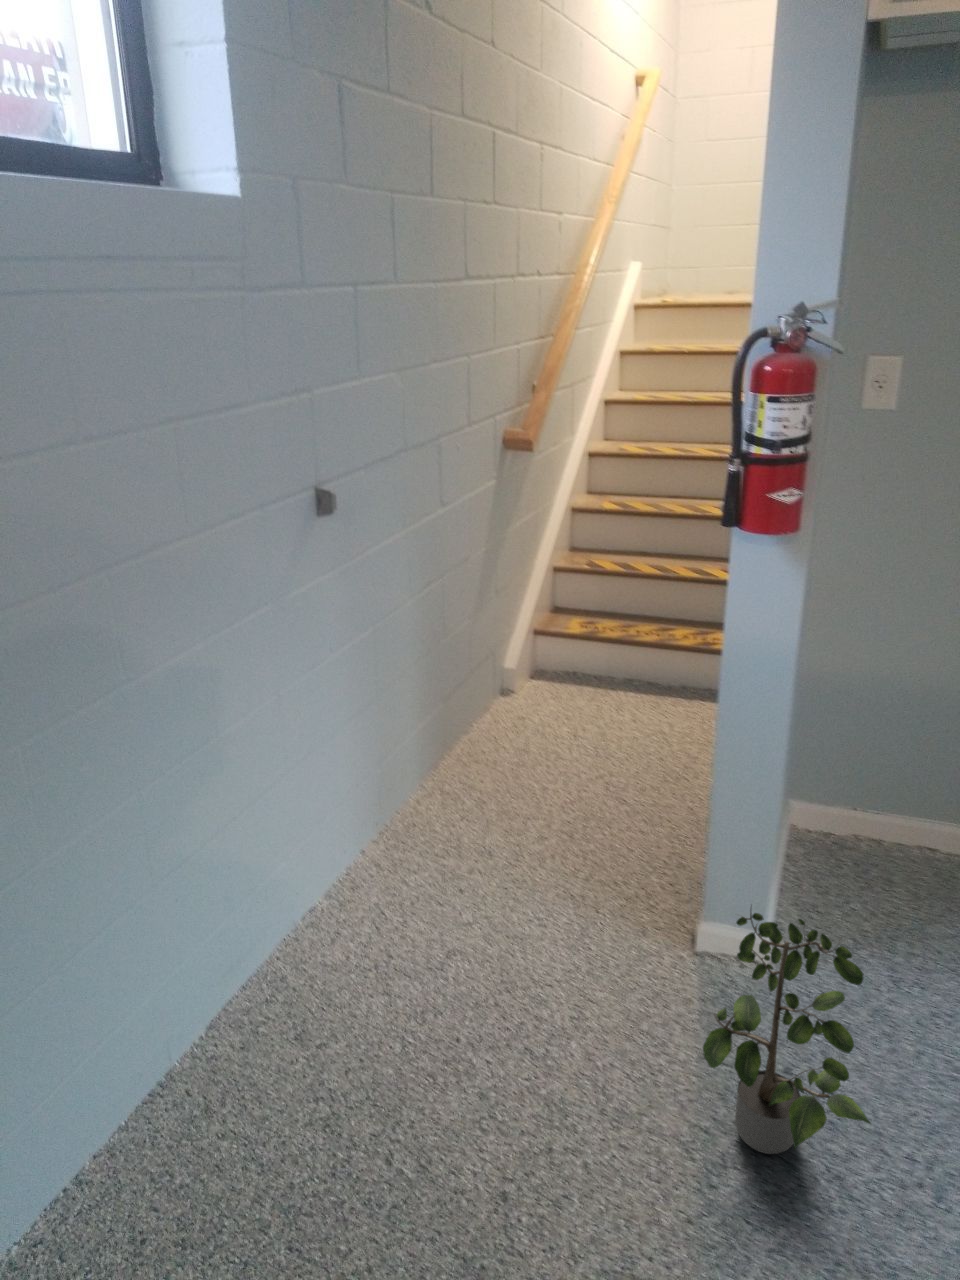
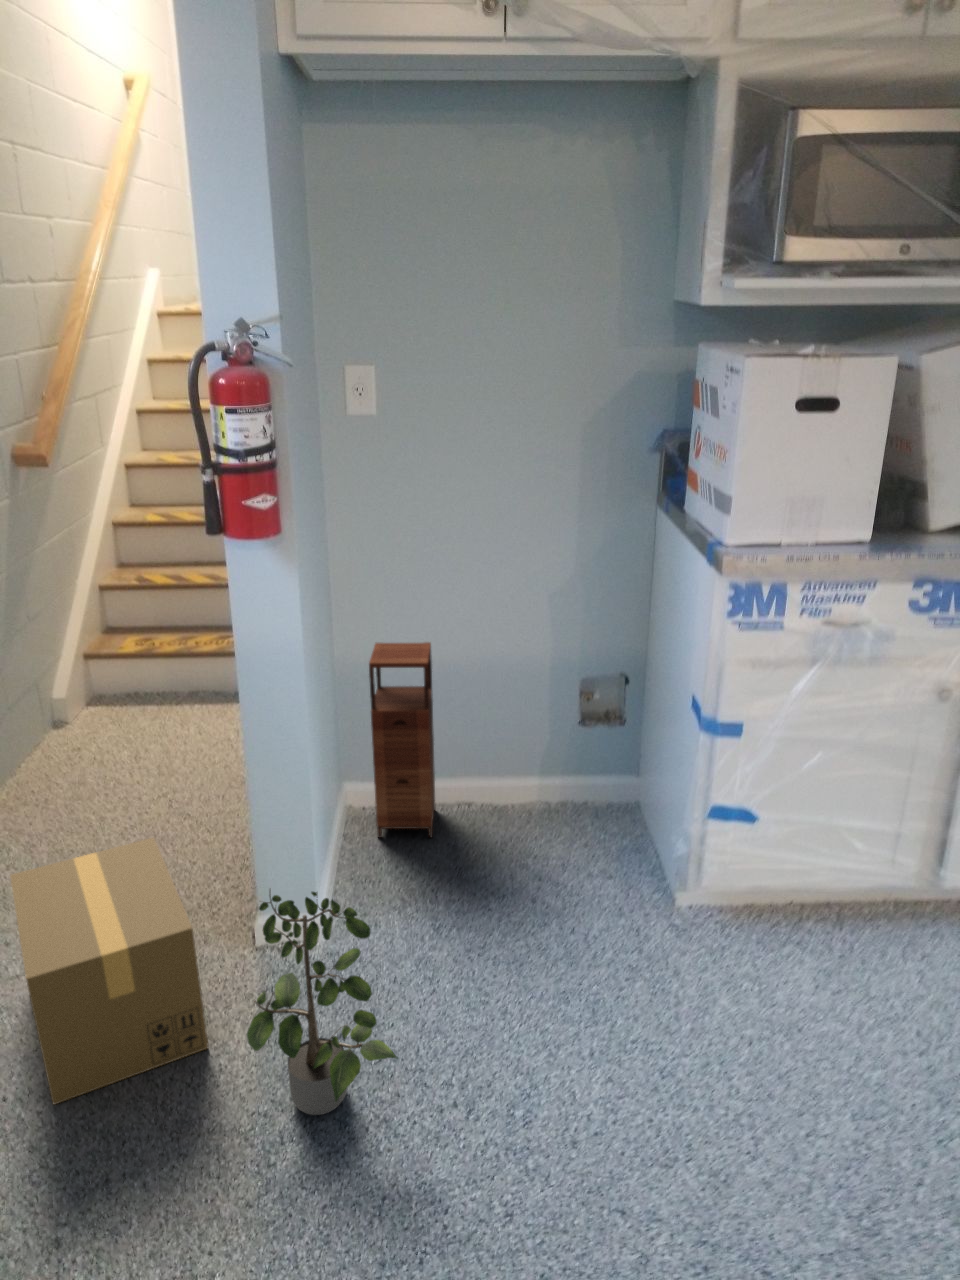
storage cabinet: none [823,658,918,880] -> present [369,642,435,838]
cardboard box: none [482,821,654,1057] -> present [10,838,209,1104]

